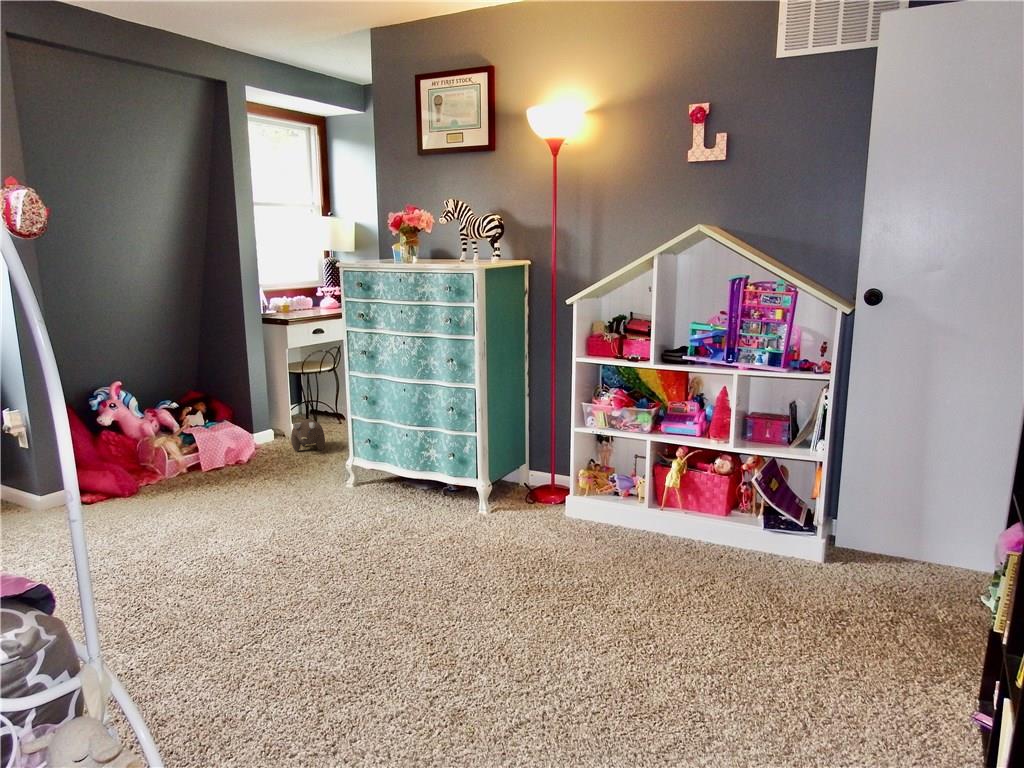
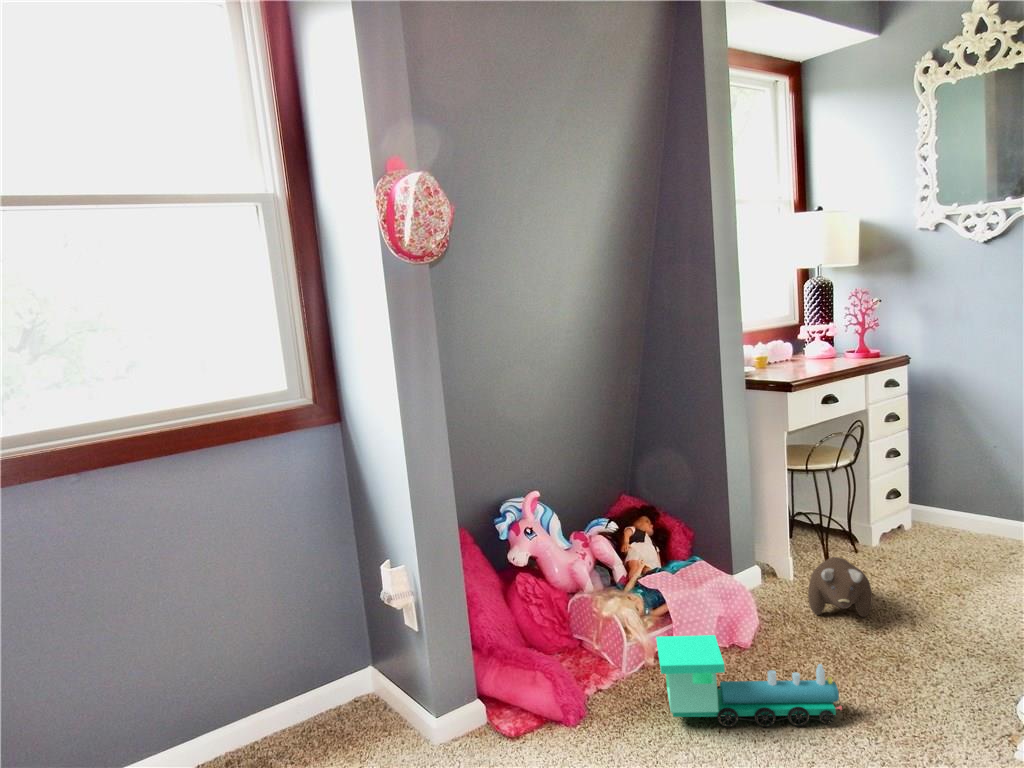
toy train: none [177,447,276,490] -> present [656,635,842,727]

